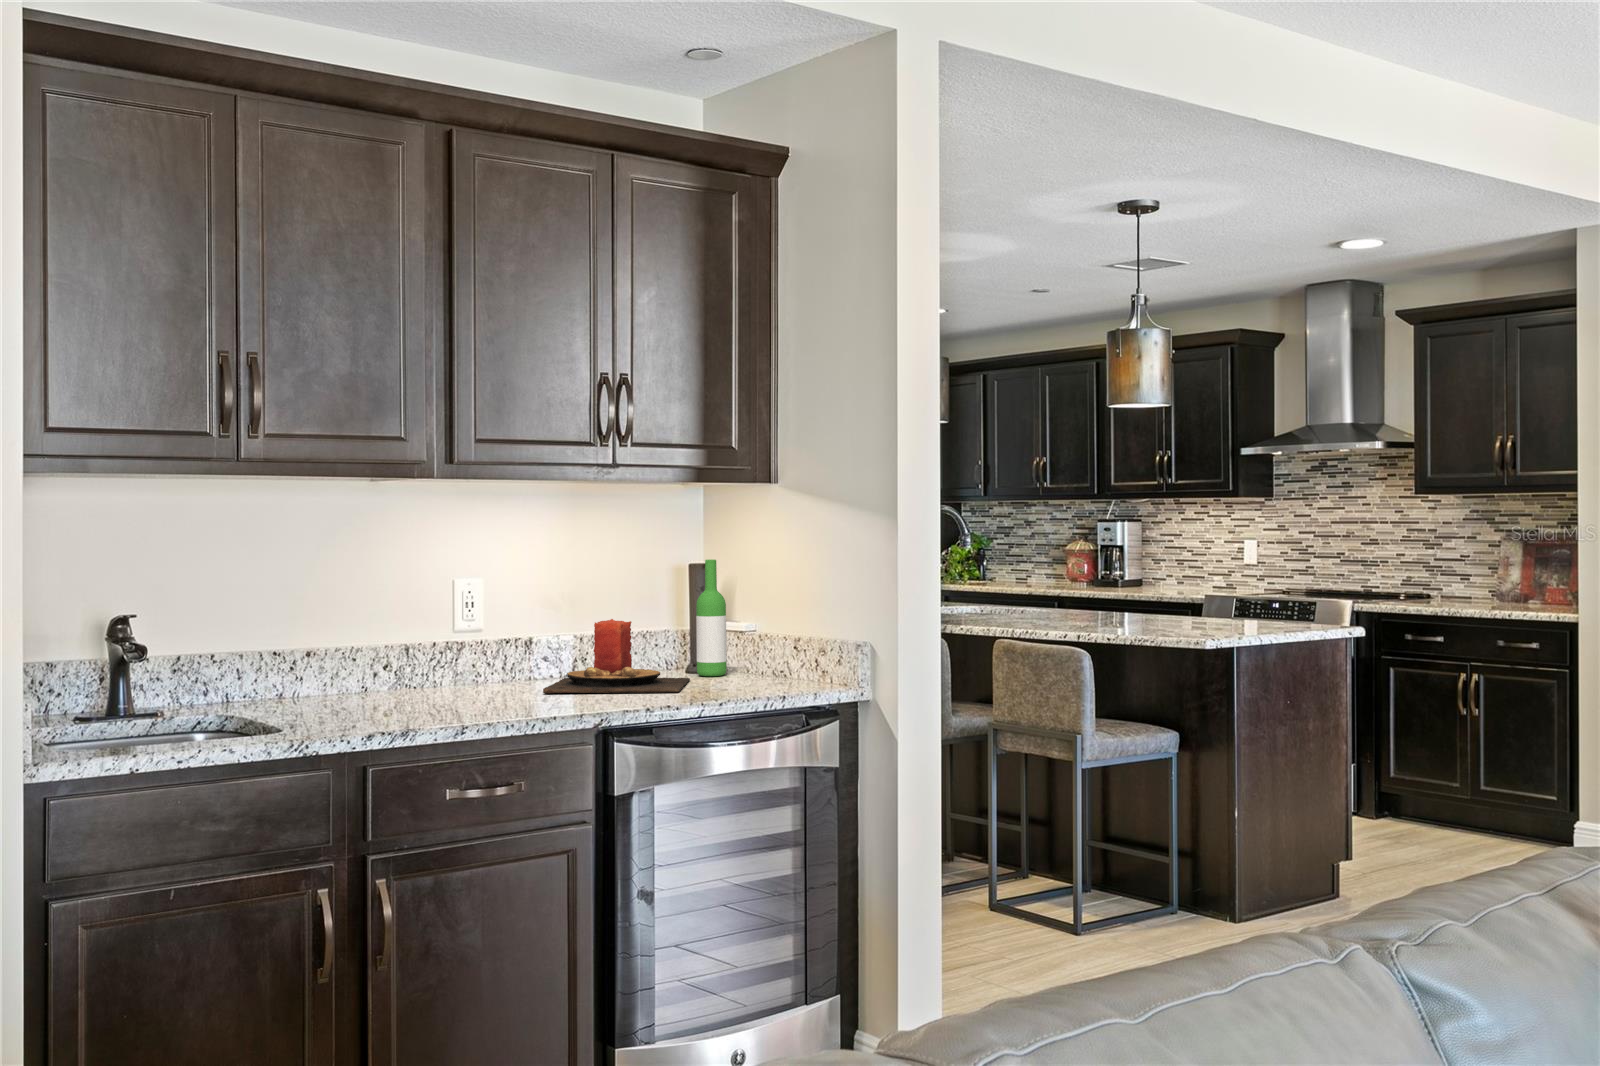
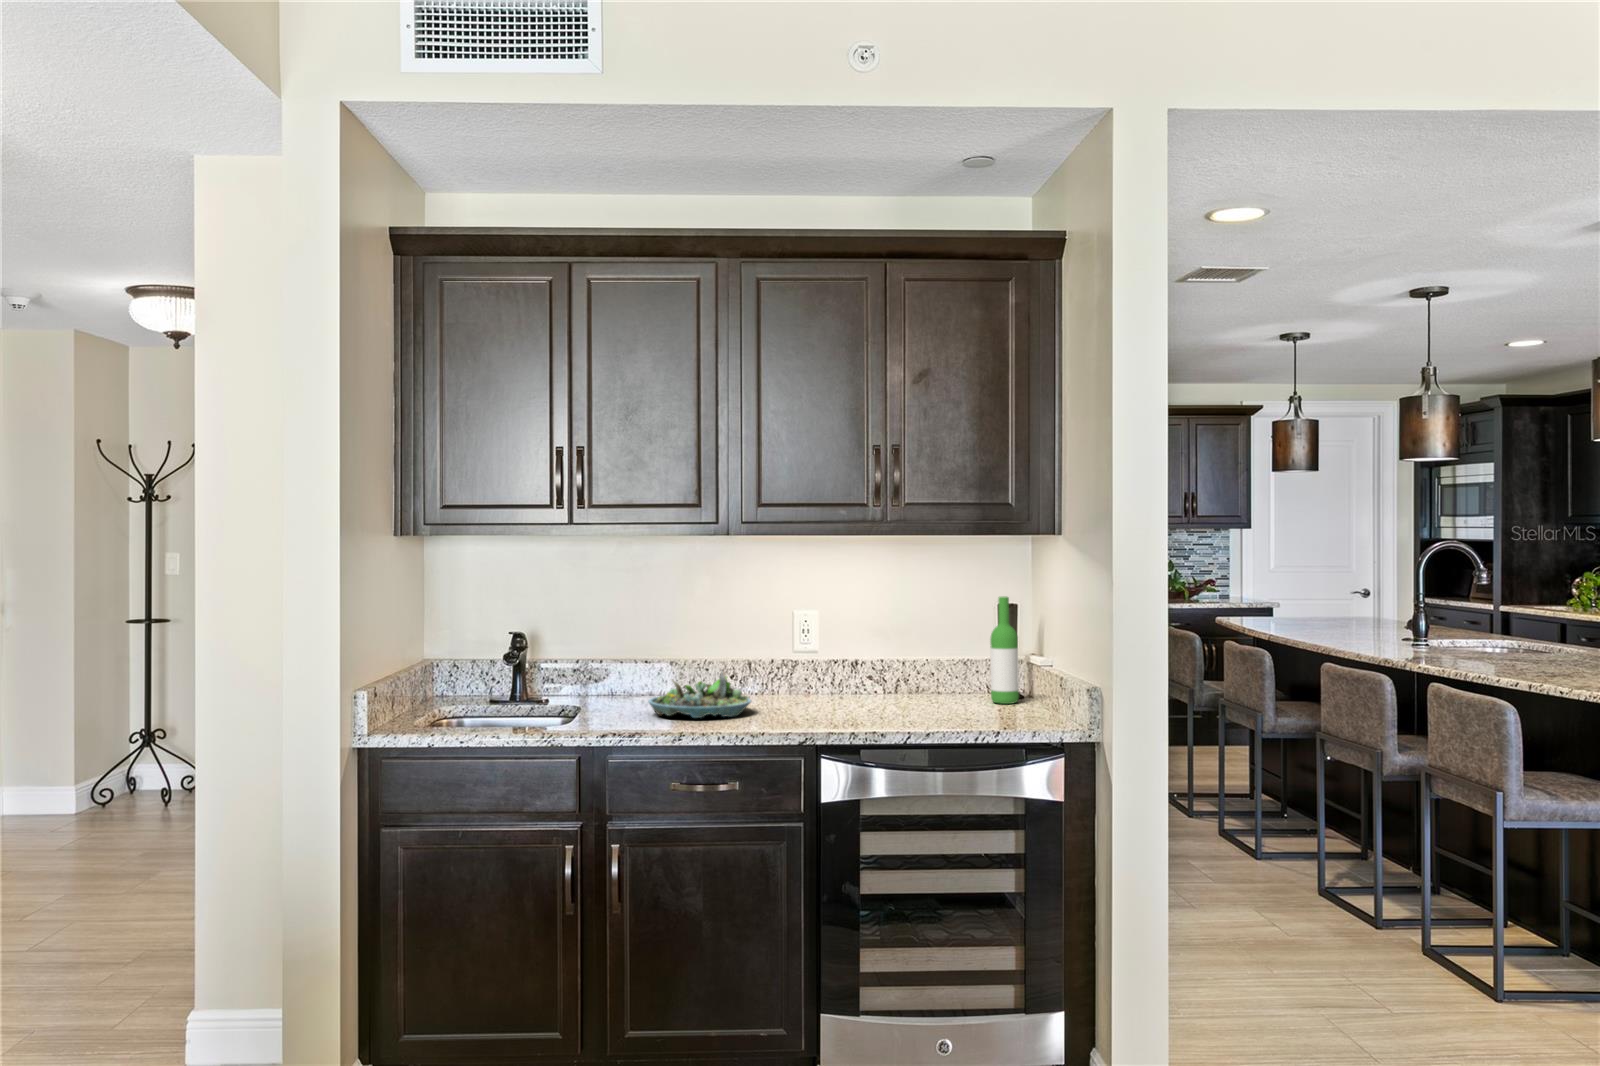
candle: present [543,619,690,693] -> none [822,647,972,718]
succulent planter: none [349,653,482,713] -> present [648,671,751,718]

